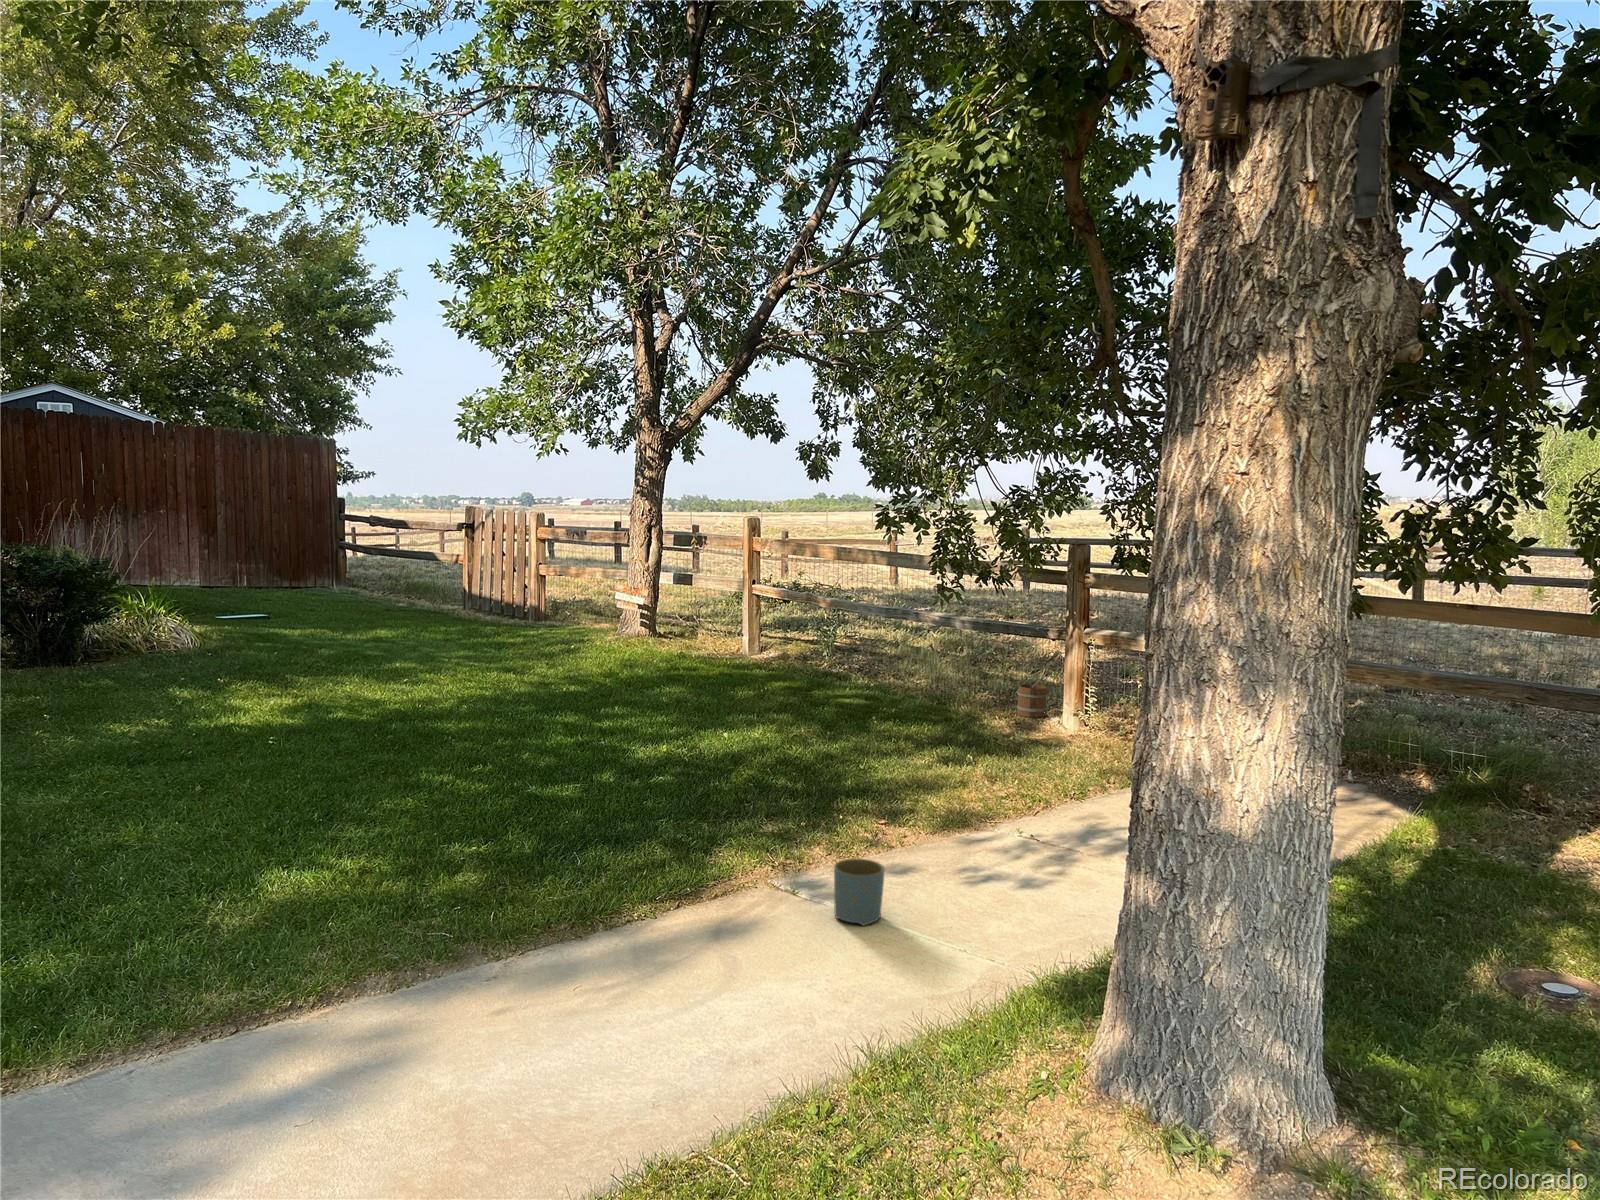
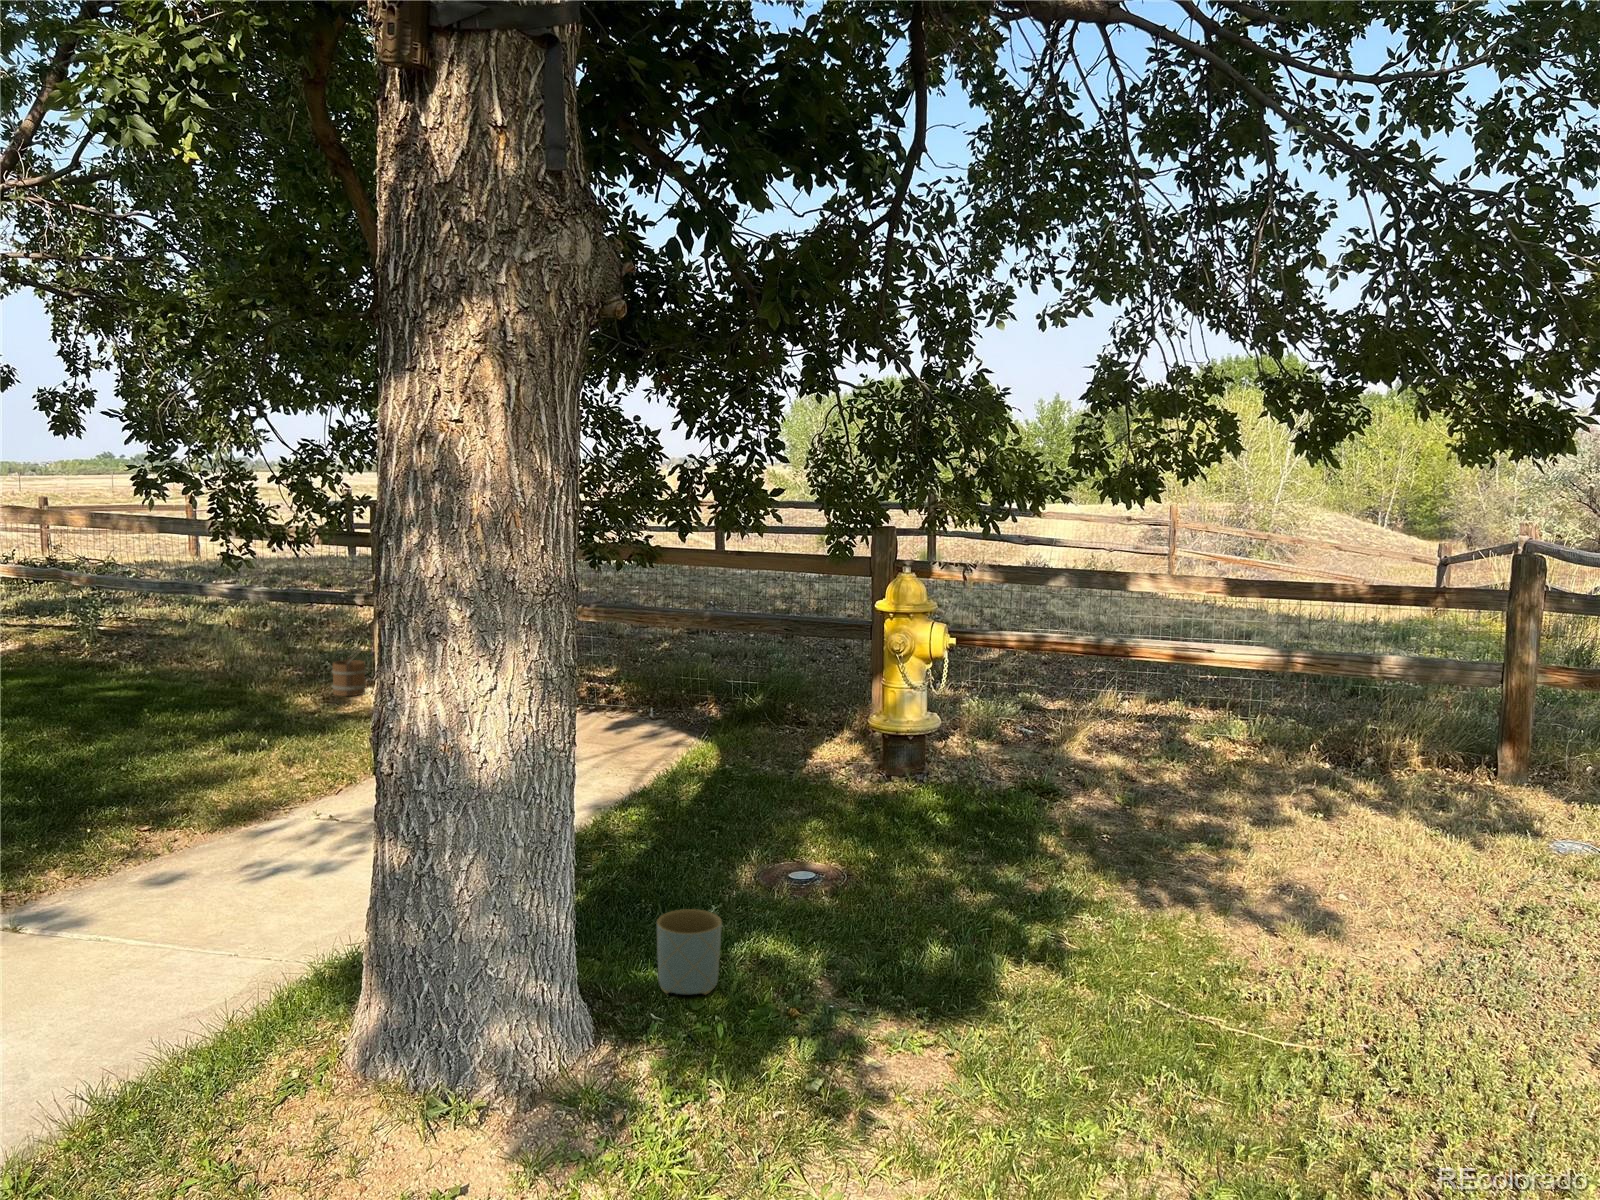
planter: present [834,859,885,926] -> present [657,909,722,995]

